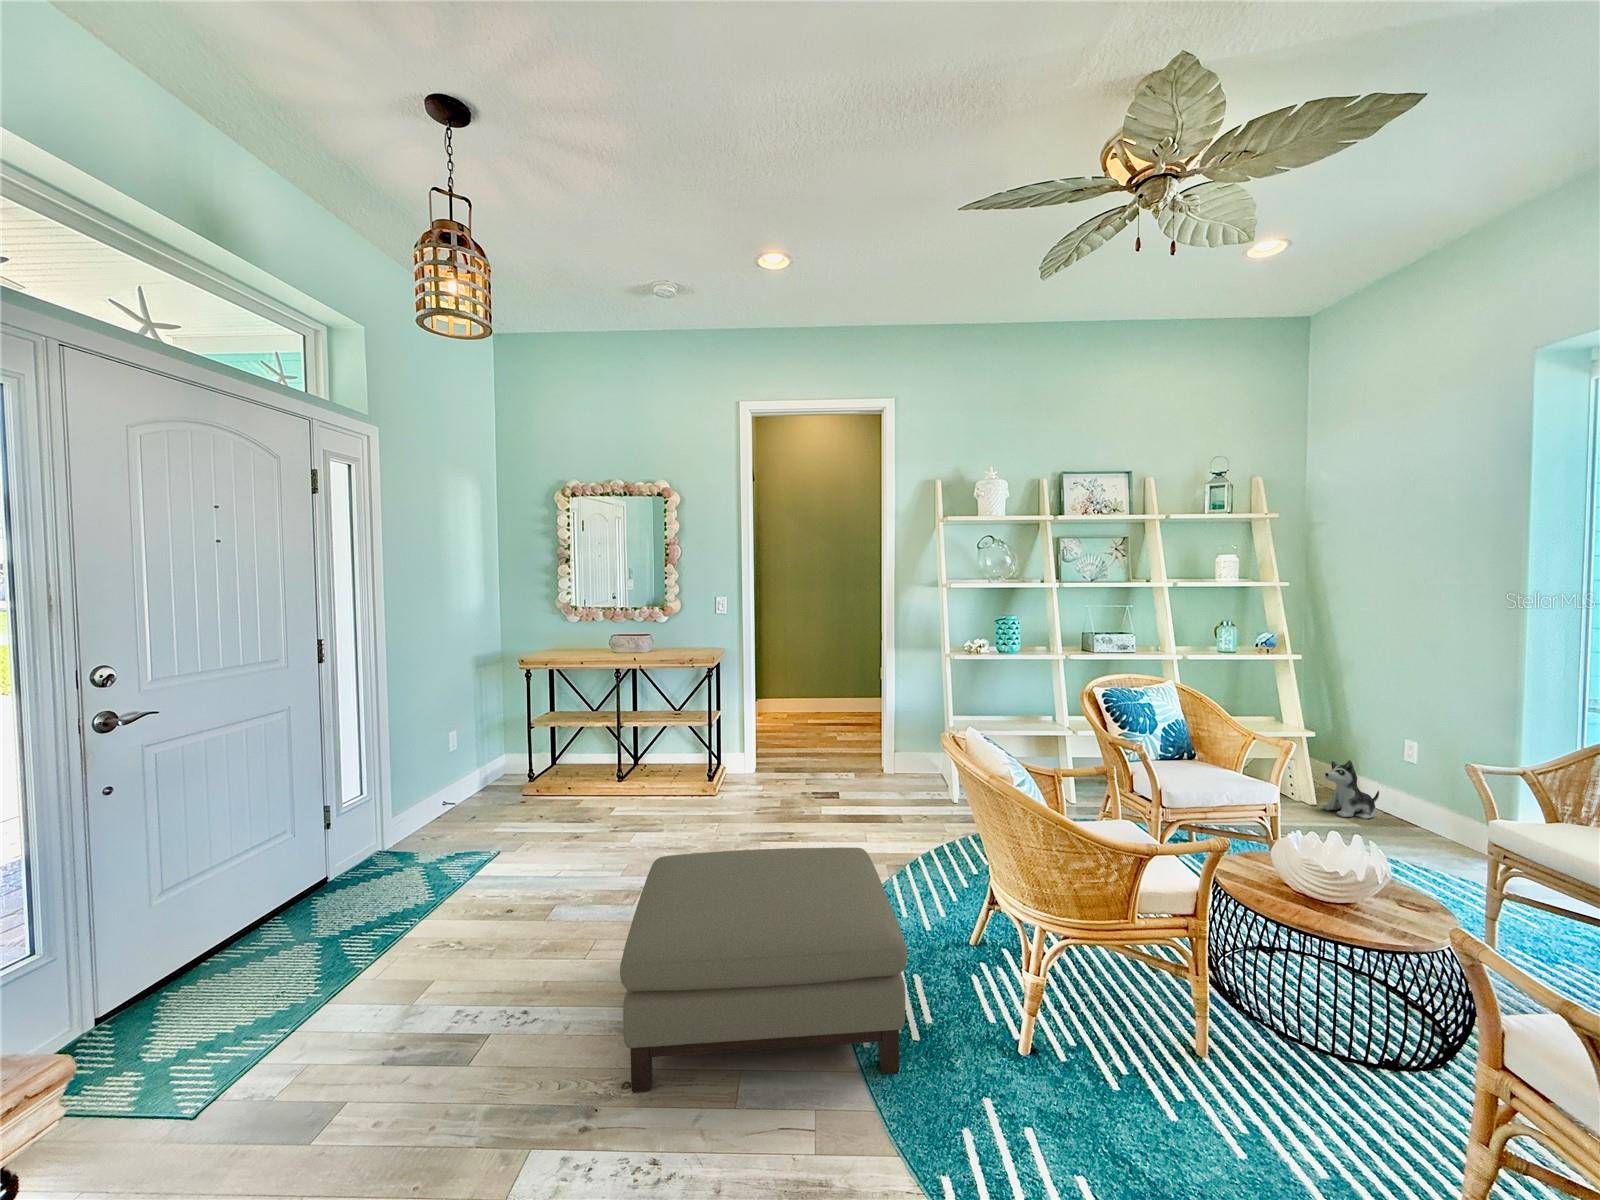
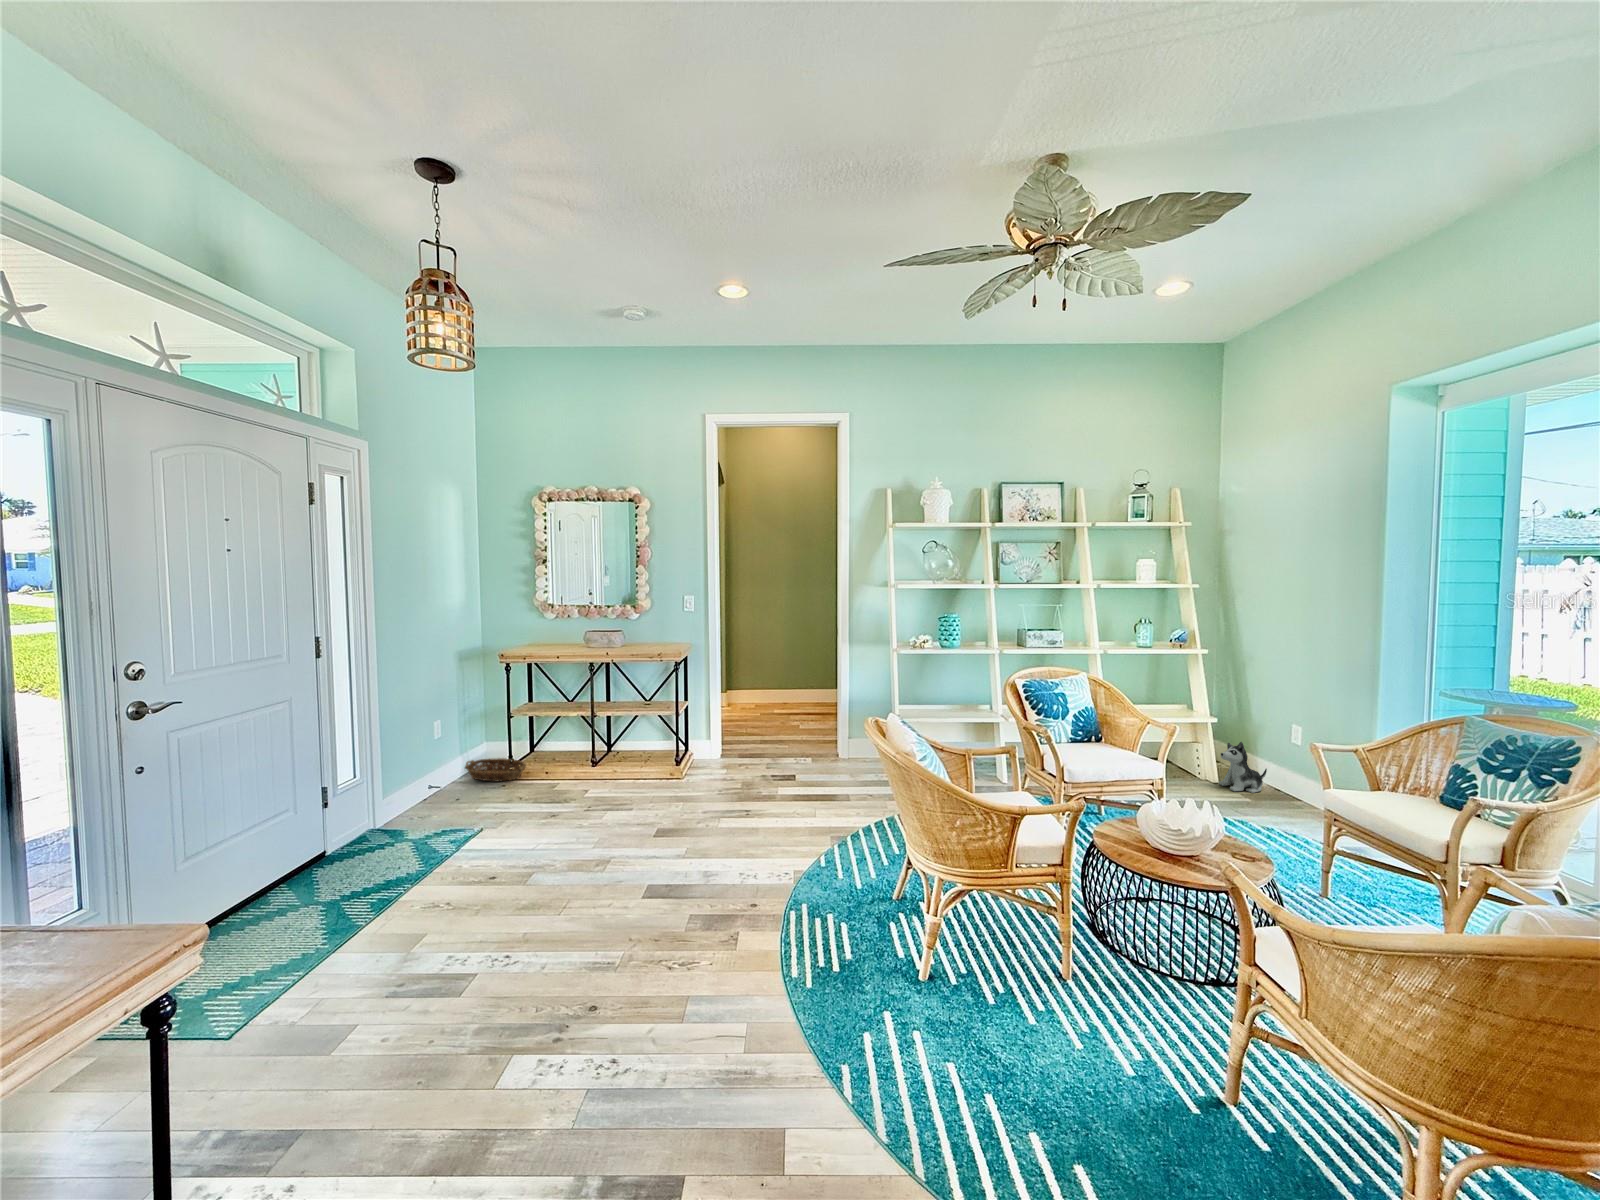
basket: none [471,766,558,799] -> present [465,758,526,781]
ottoman: present [620,847,907,1092] -> none [585,816,825,1014]

